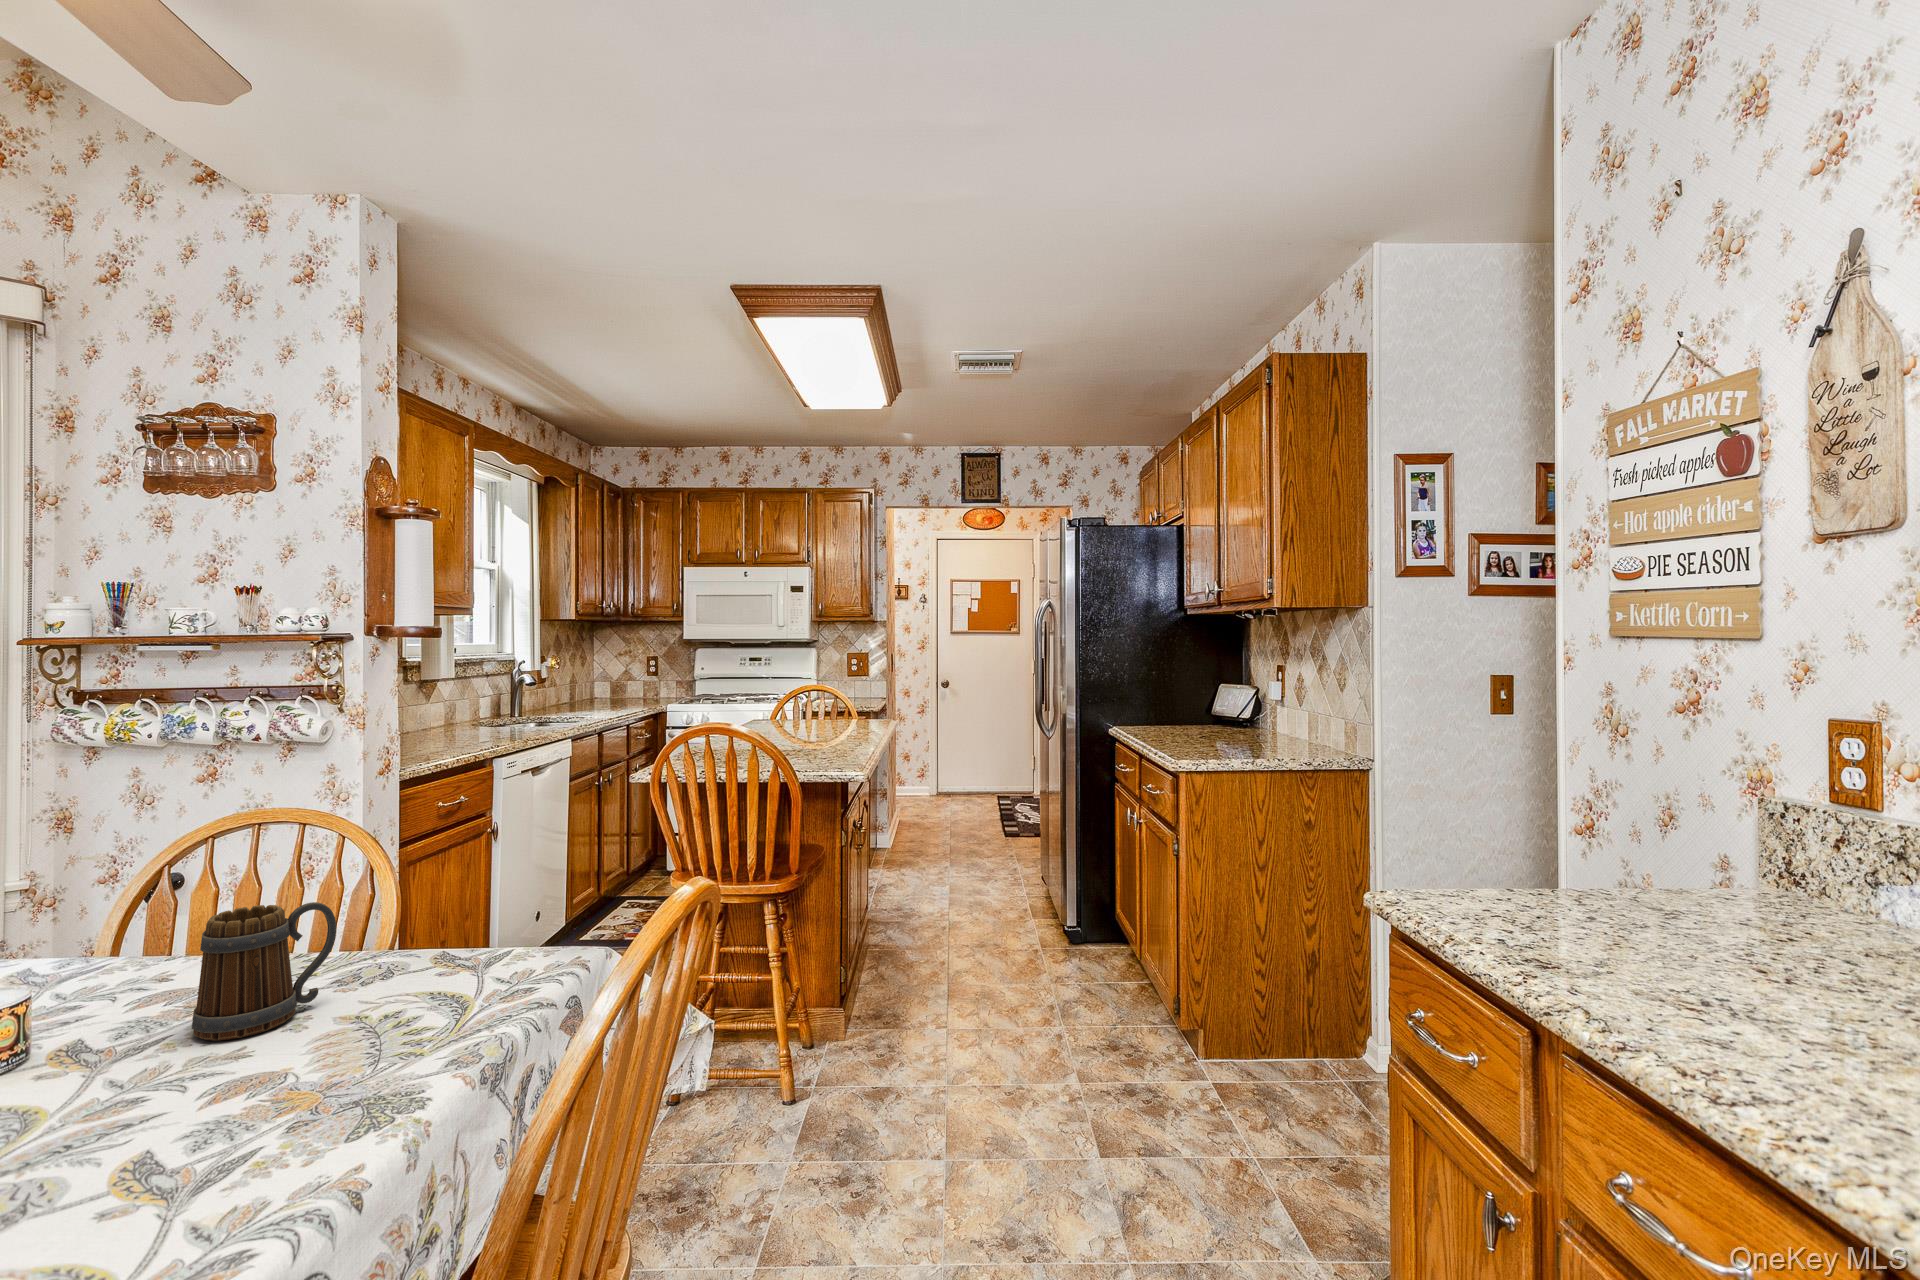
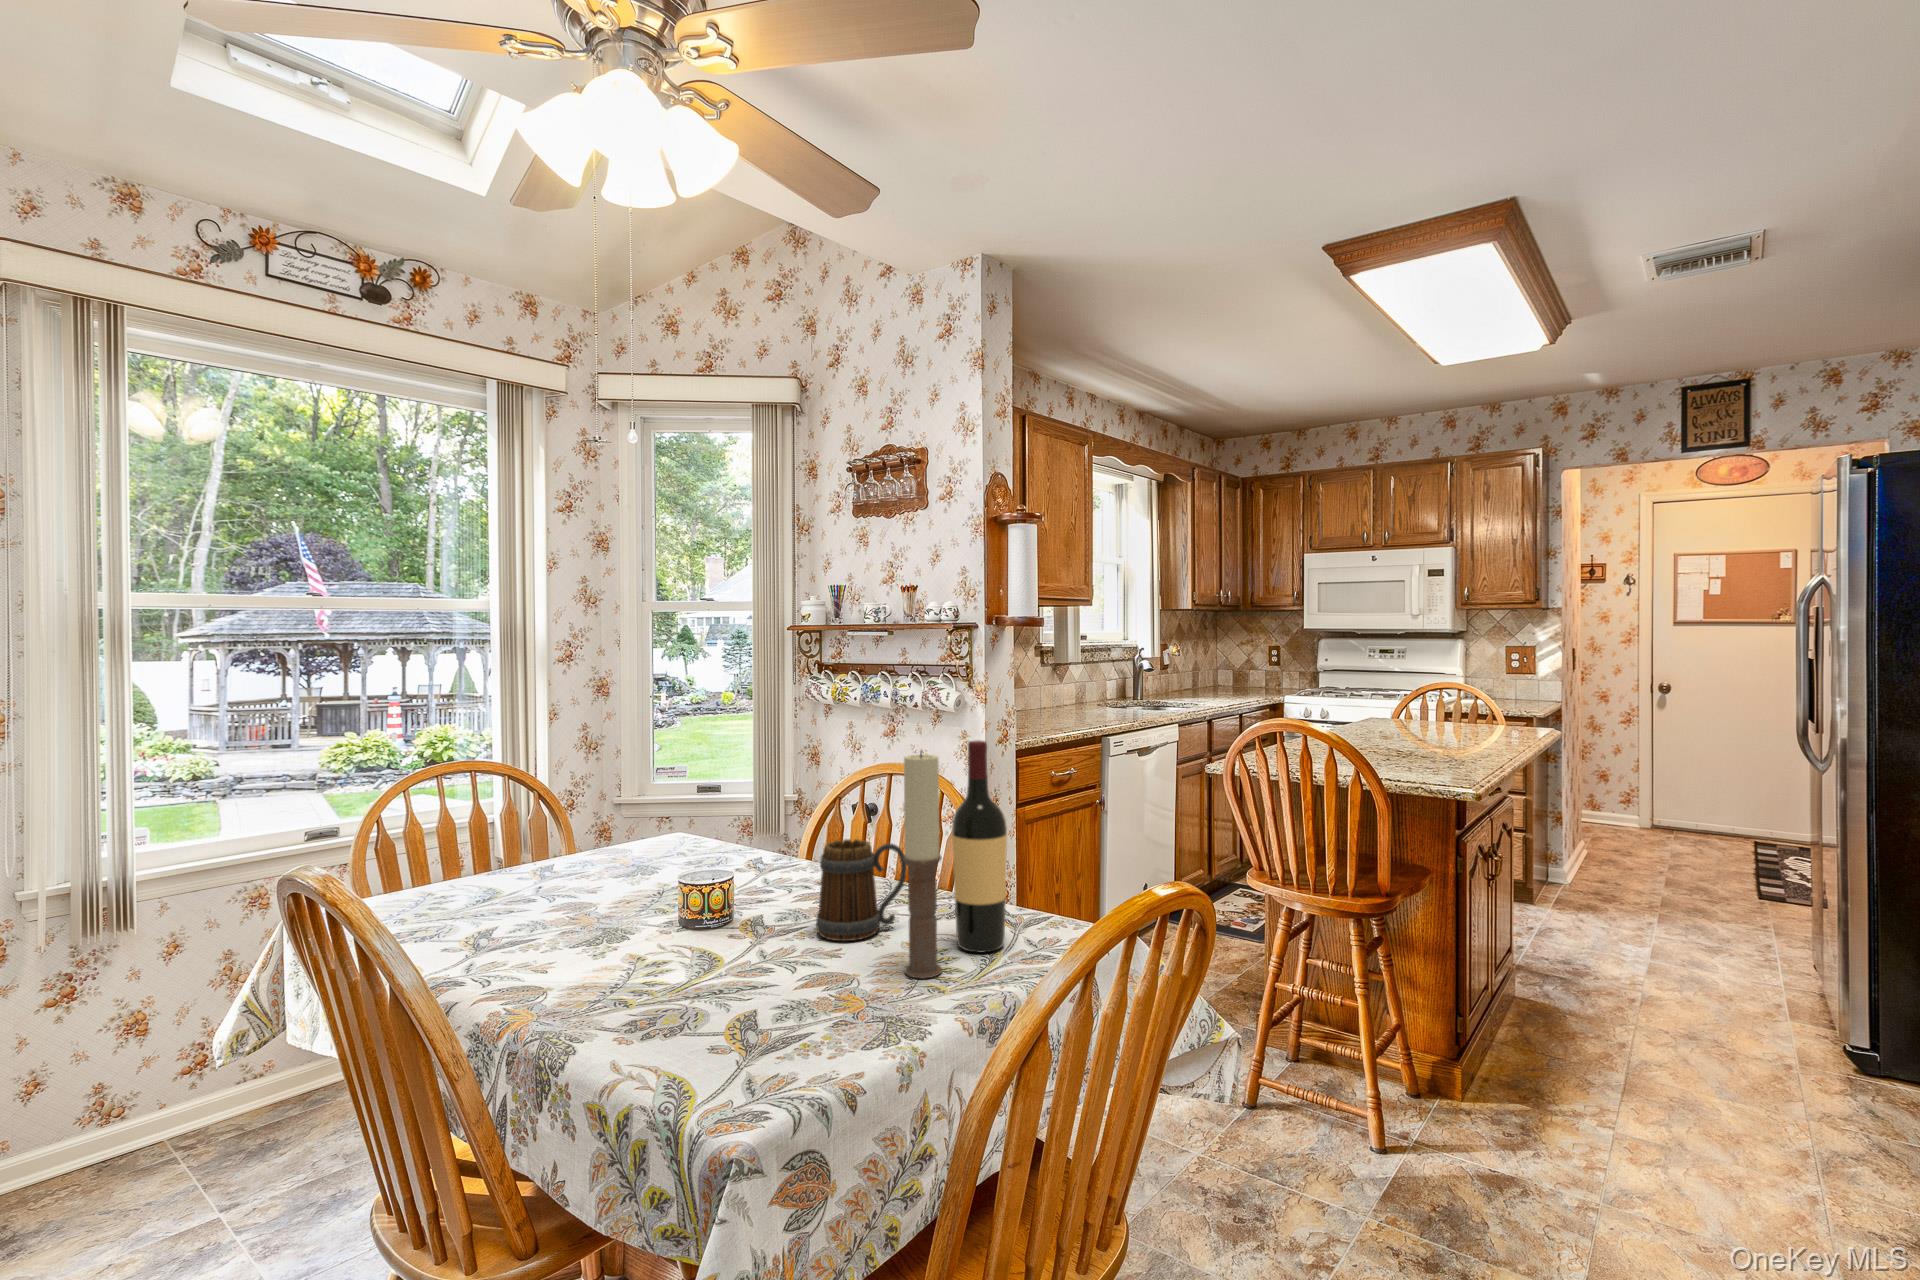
wine bottle: none [412,767,482,1006] -> present [952,740,1007,953]
candle: none [359,783,413,1051] -> present [903,751,942,979]

